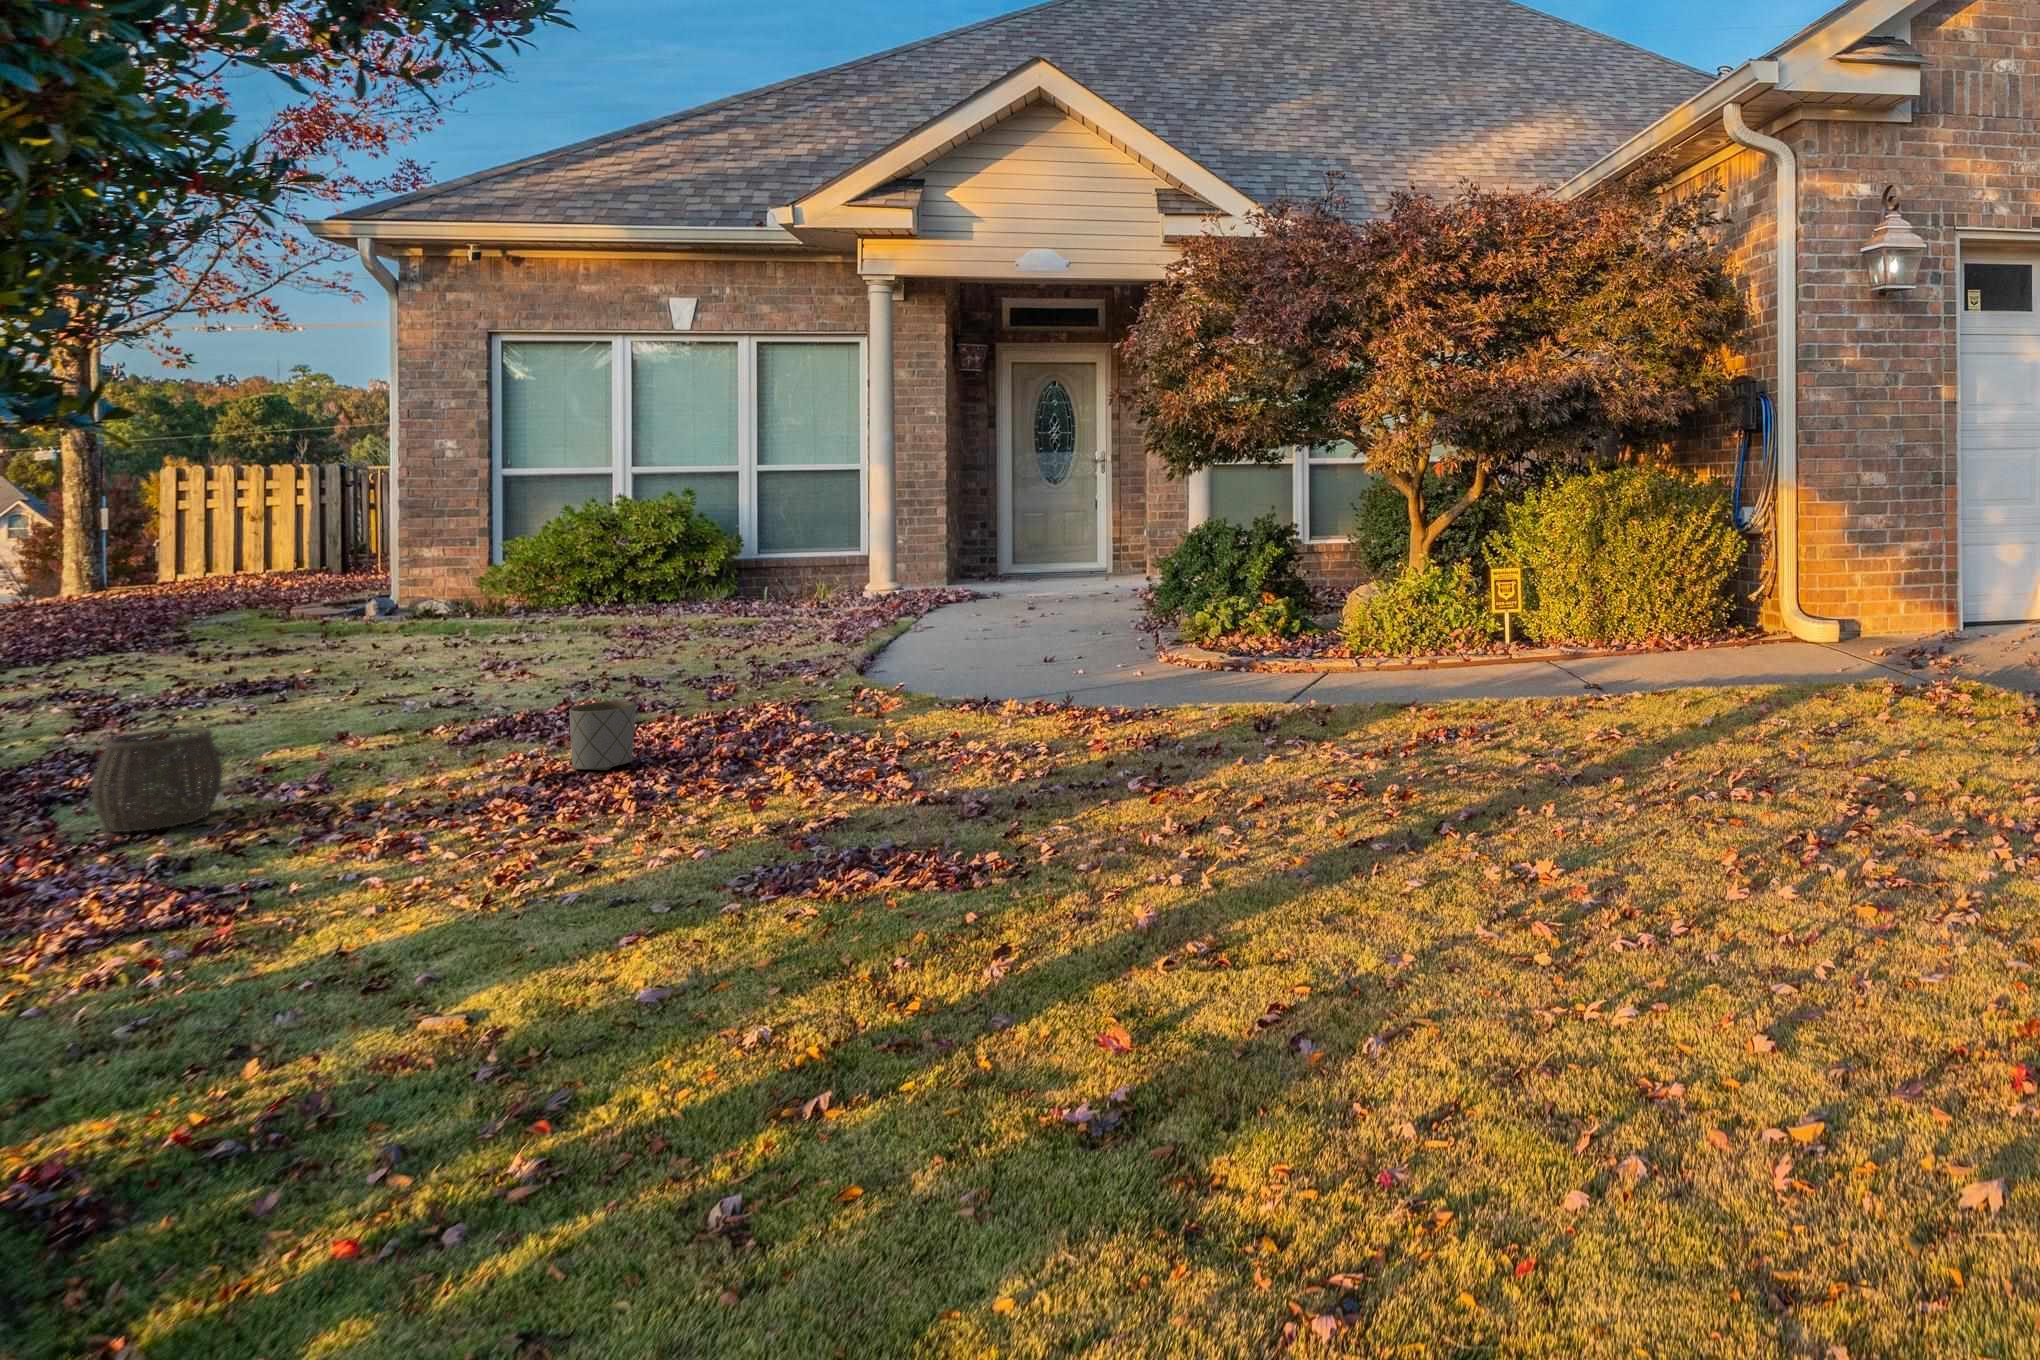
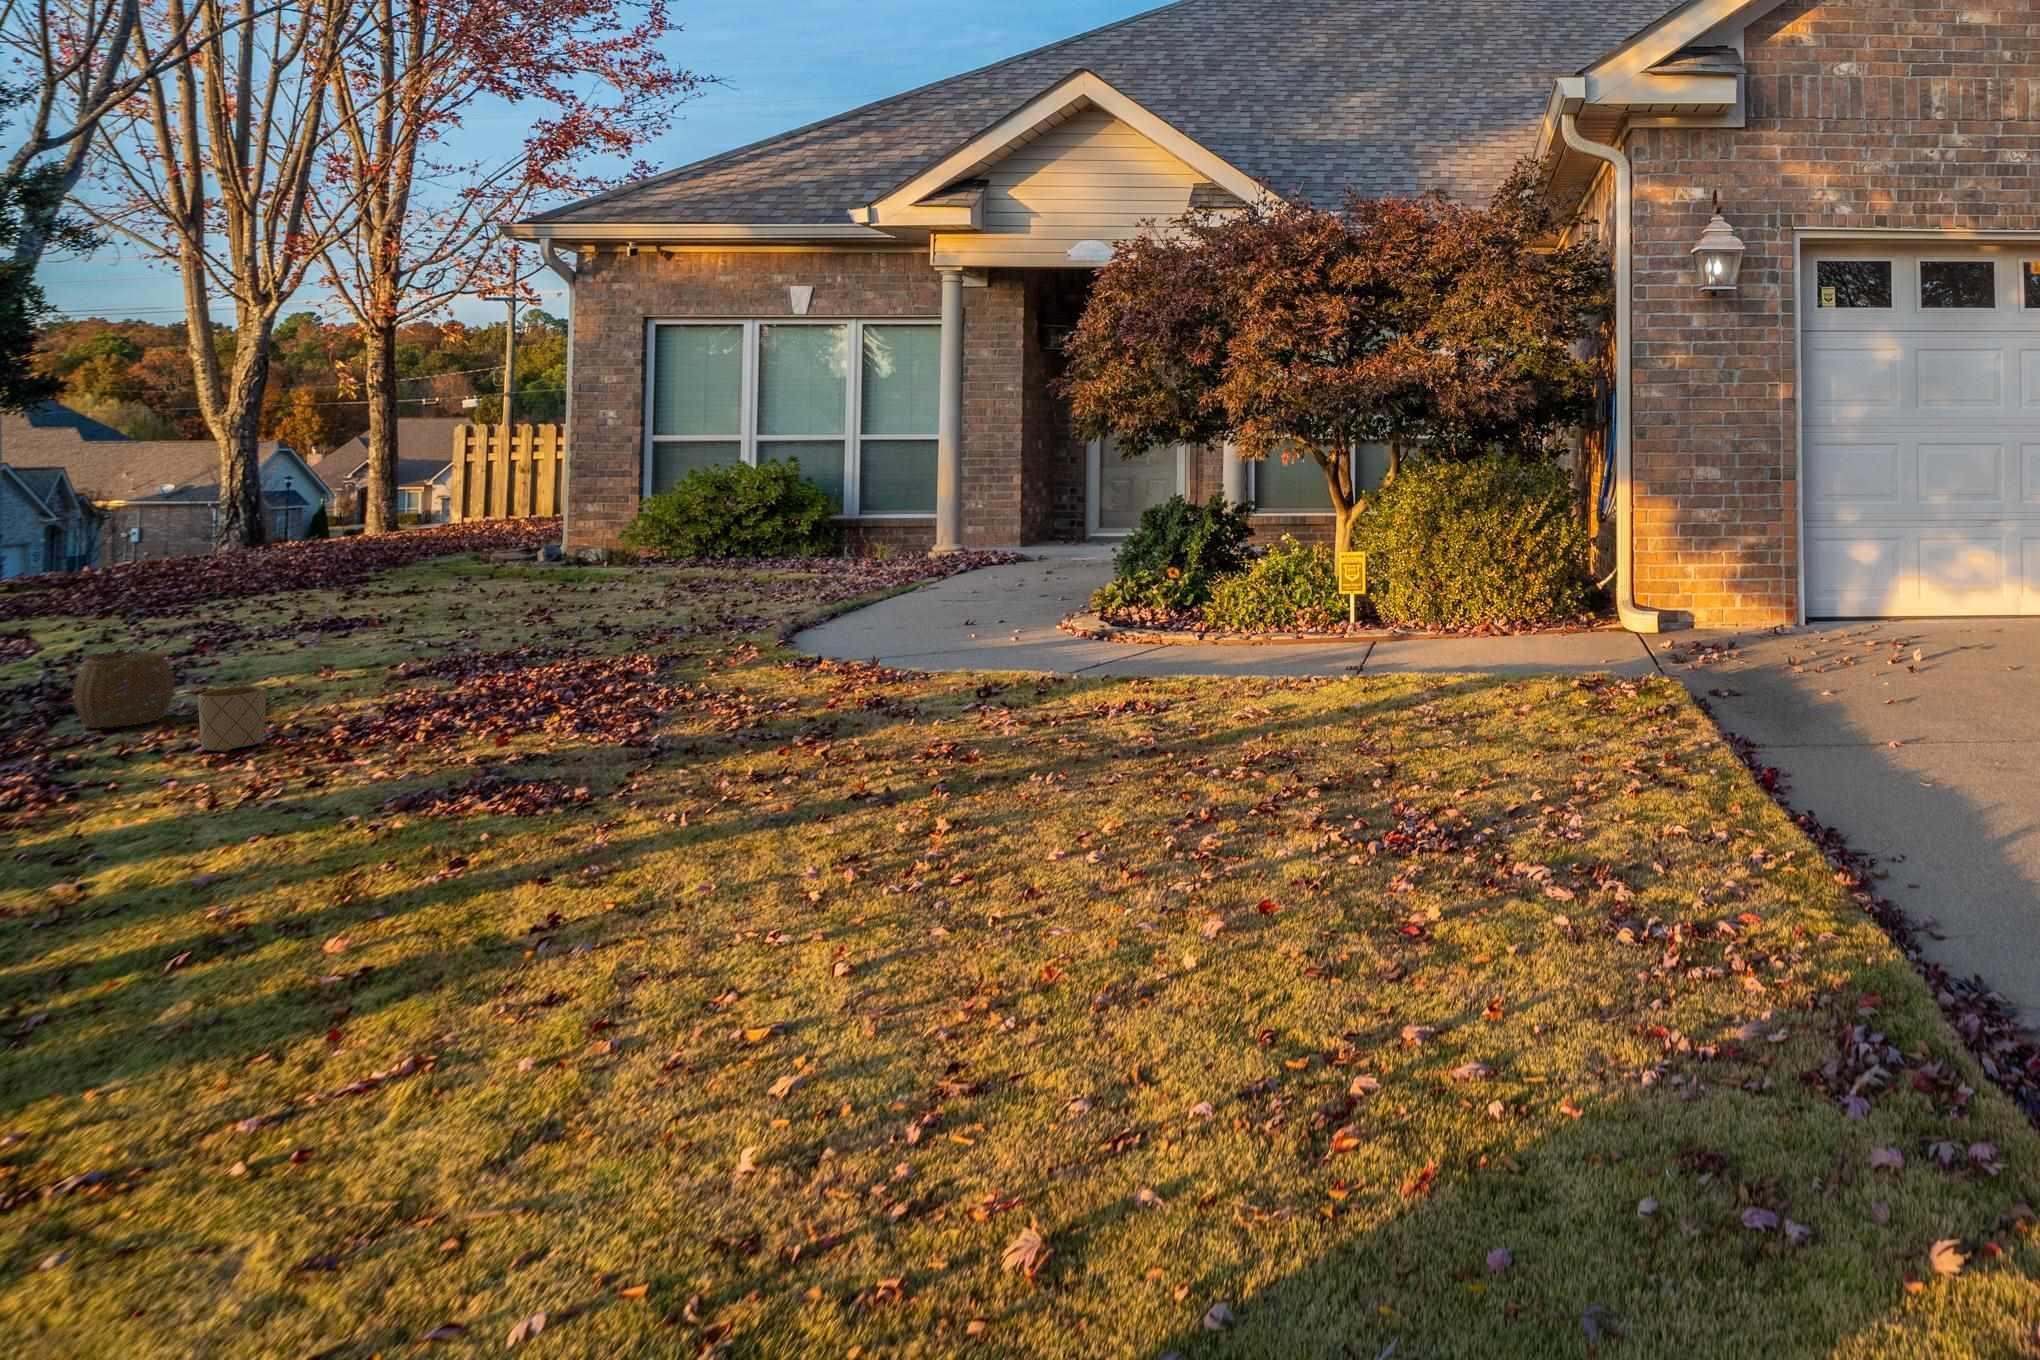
planter: present [569,701,636,770] -> present [198,686,267,752]

